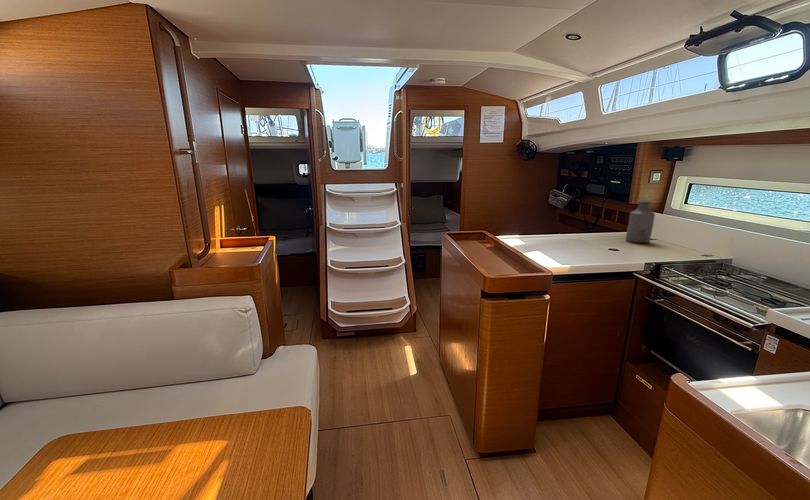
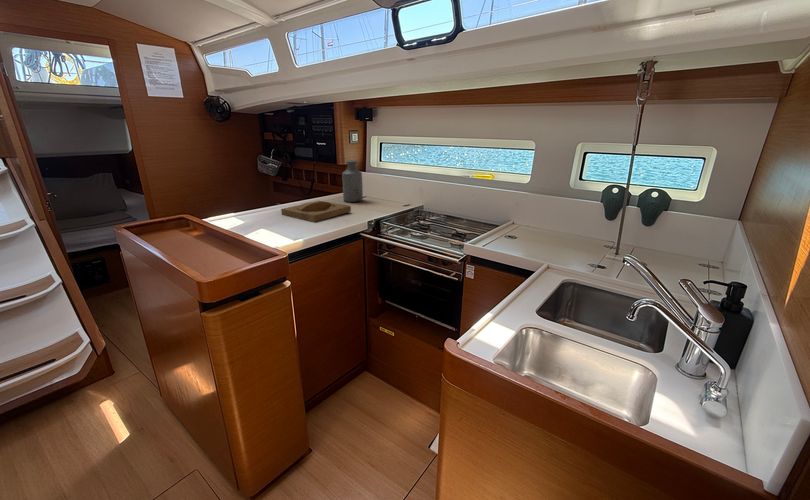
tray: none [558,236,631,254] -> present [281,201,351,222]

